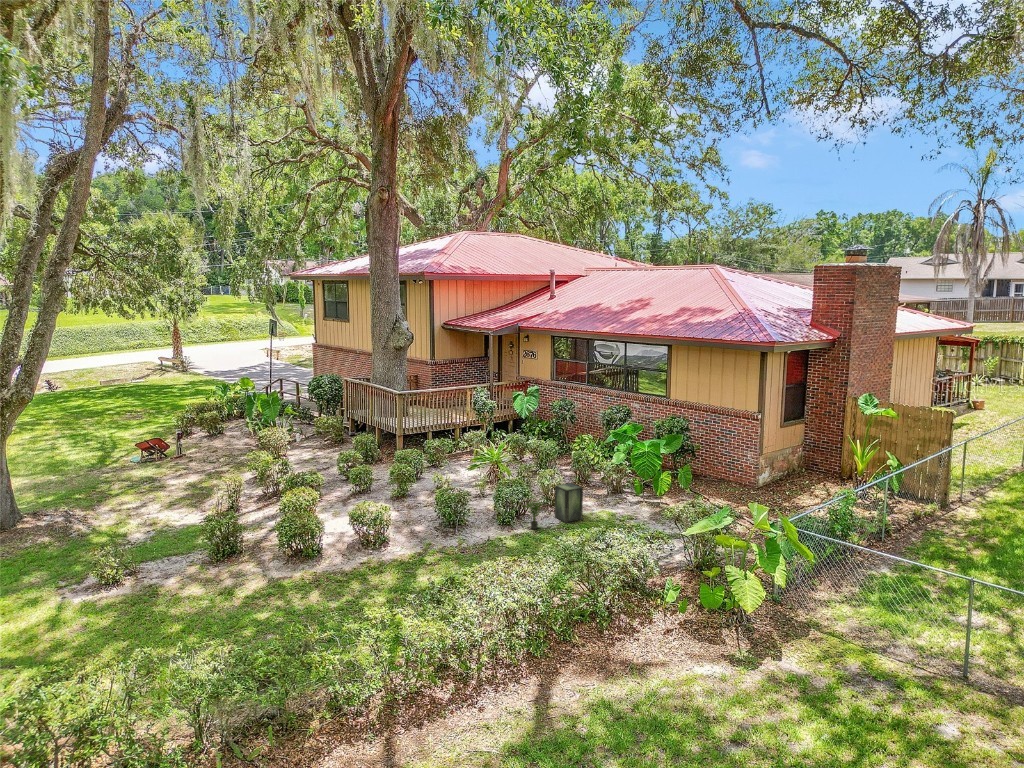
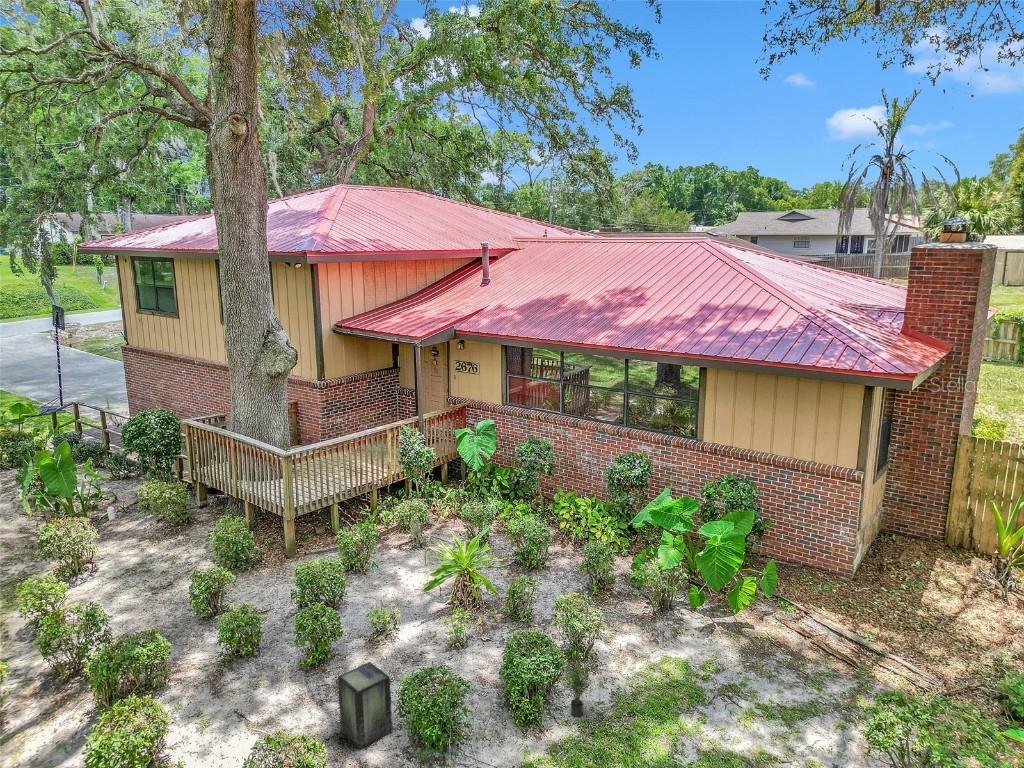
storage box: present [555,483,583,523] -> present [338,662,392,749]

